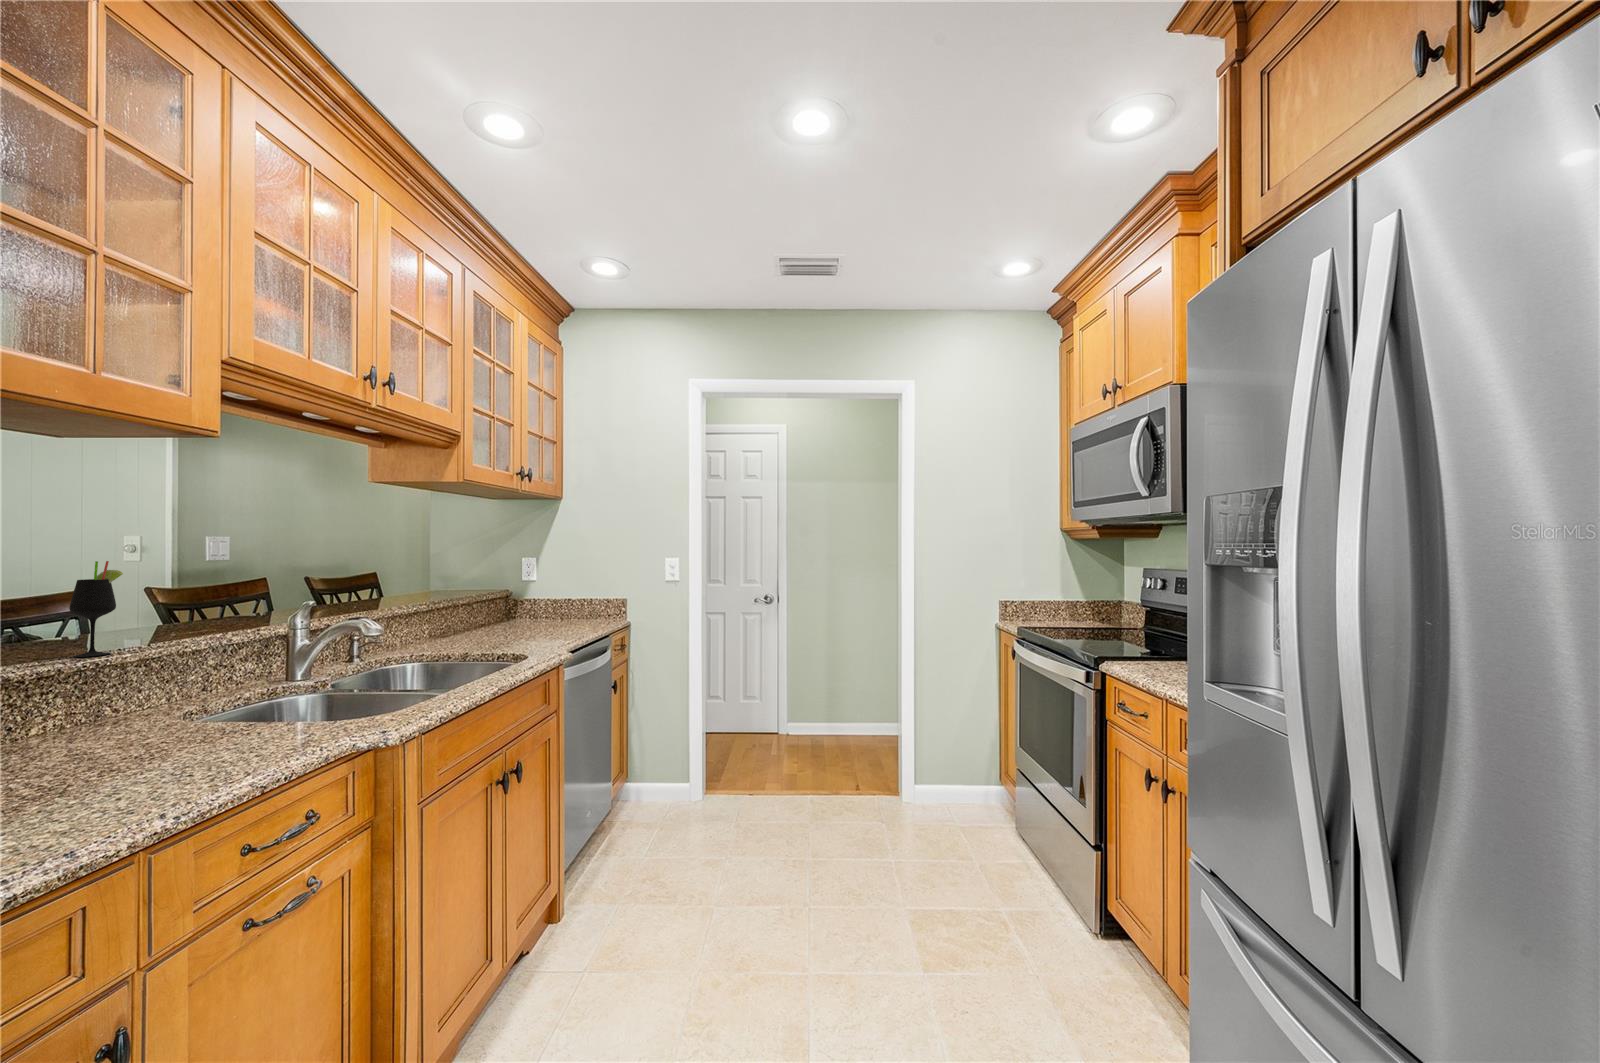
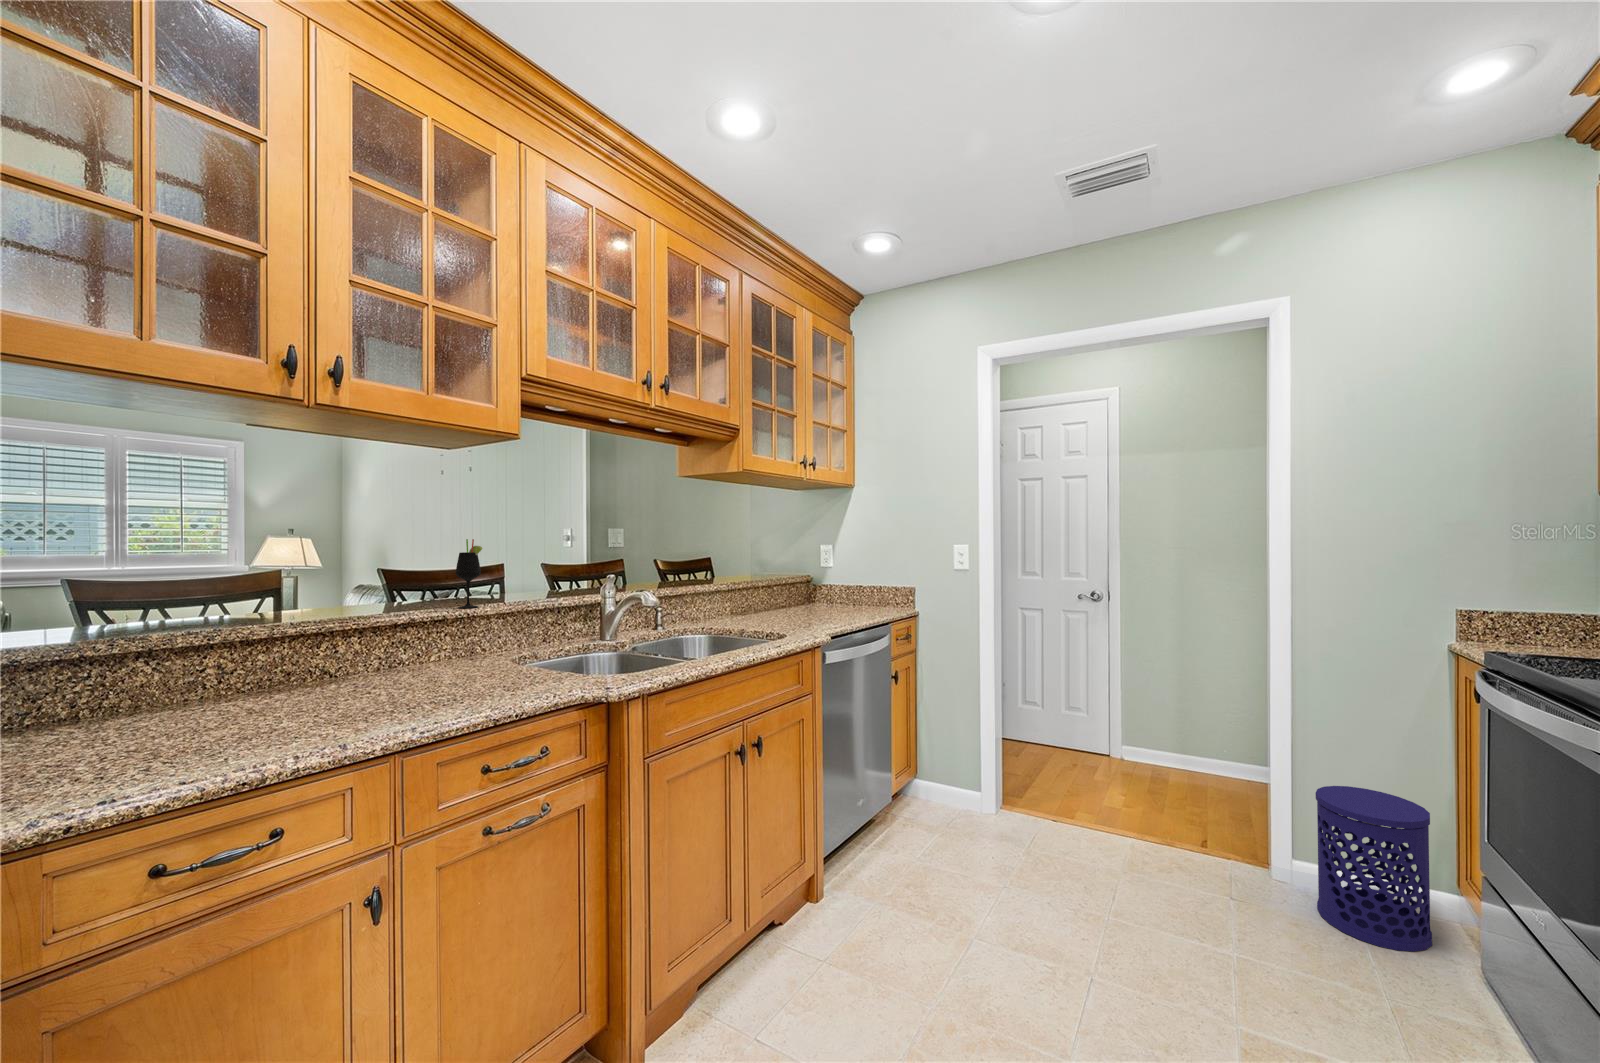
waste bin: none [928,722,988,826] -> present [1316,786,1432,952]

